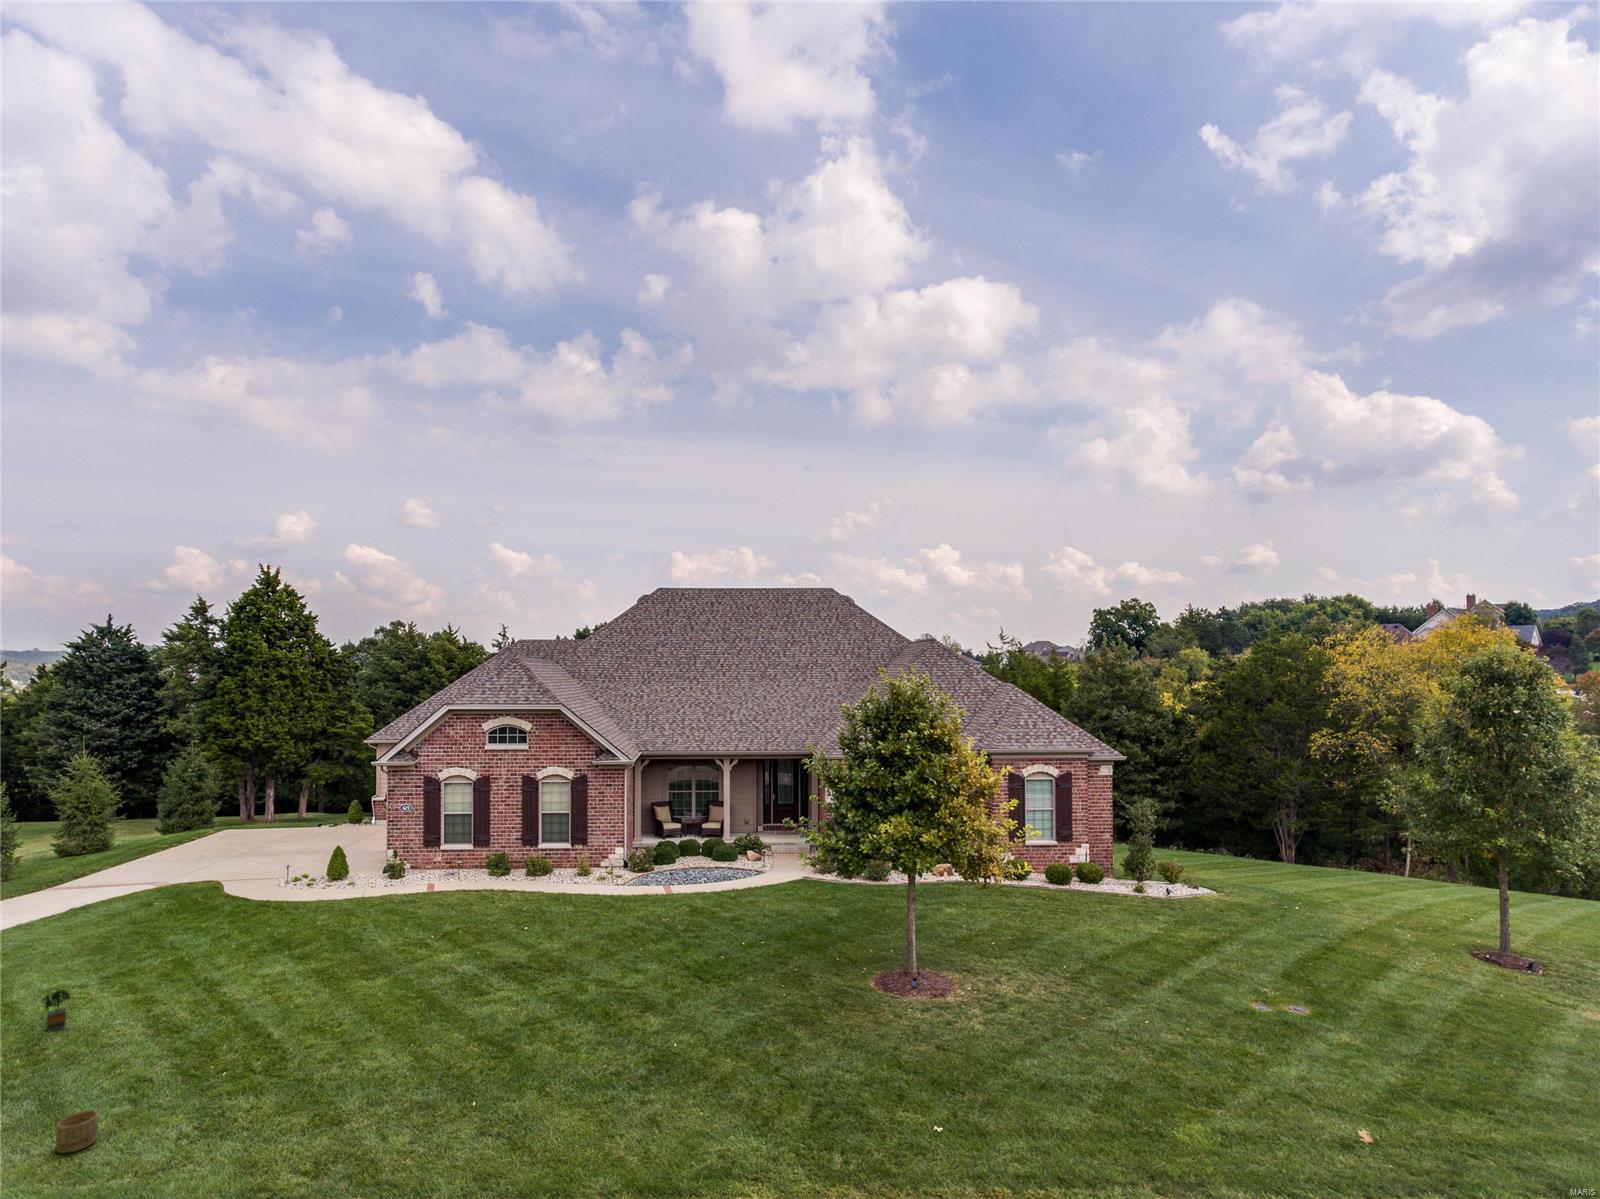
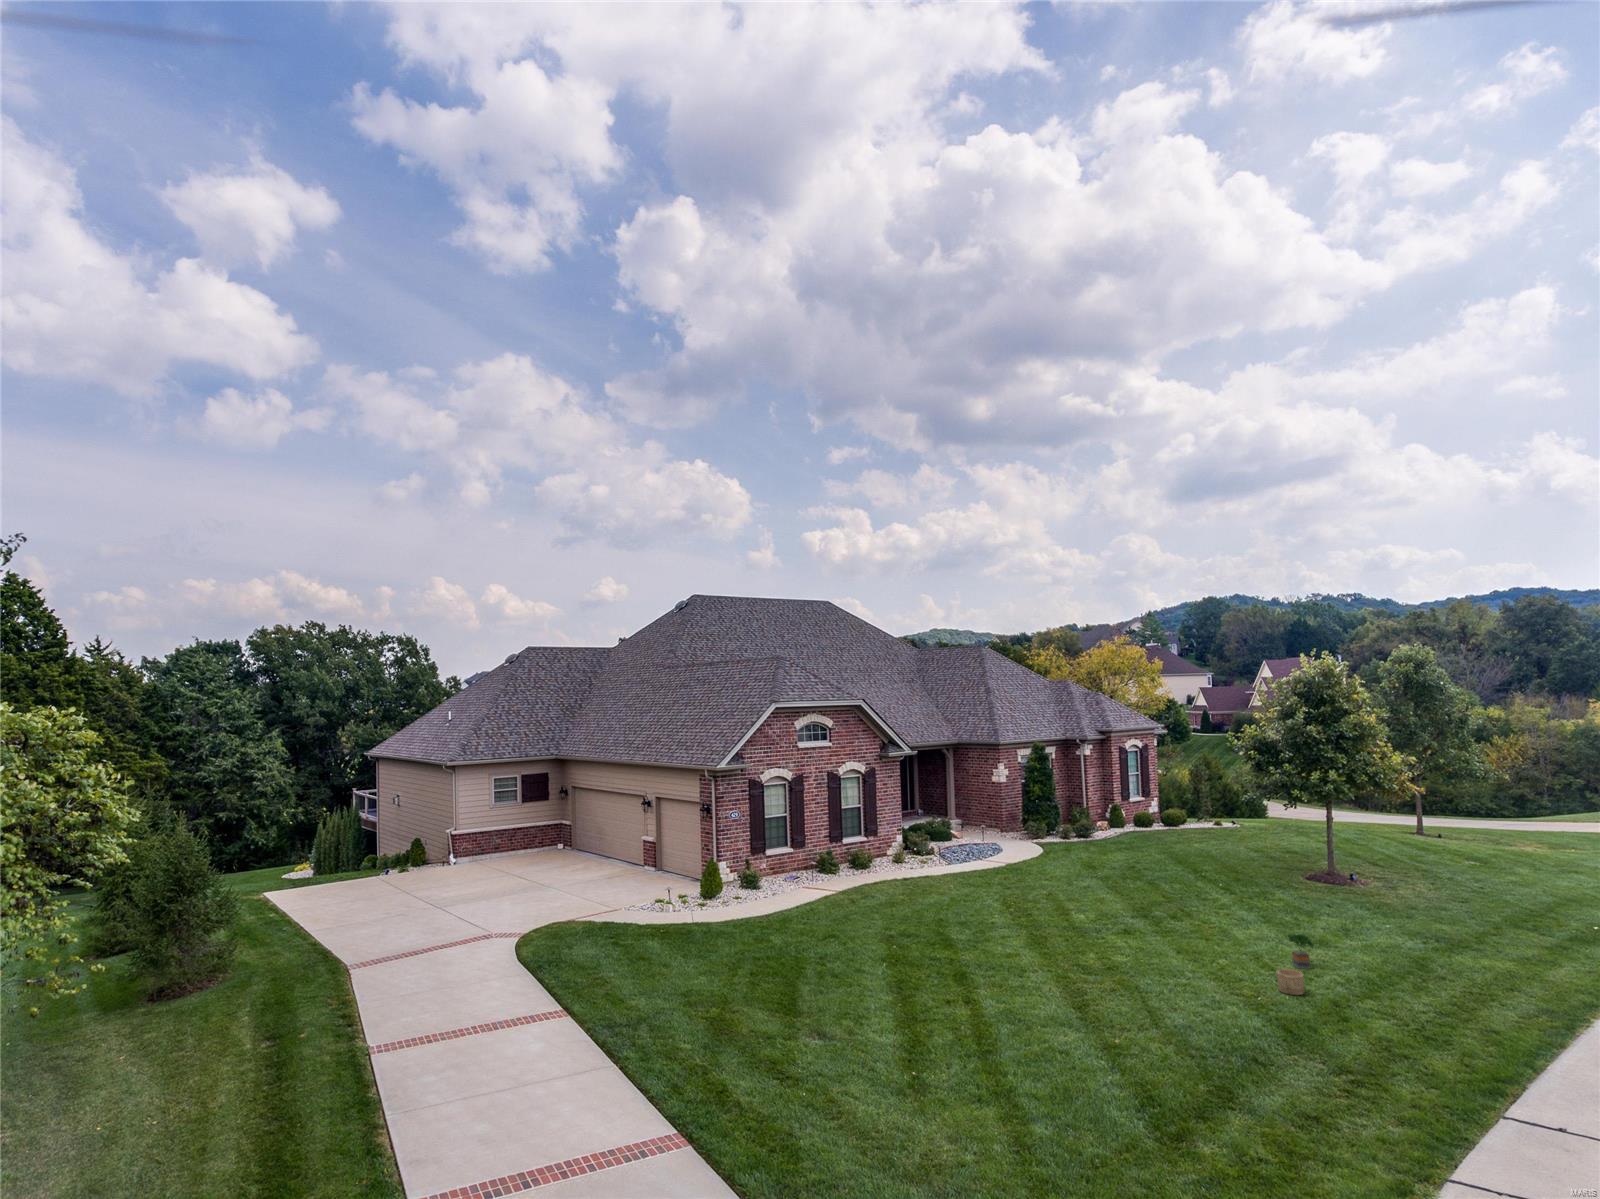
potted tree: present [42,990,73,1032] -> present [1289,934,1314,969]

